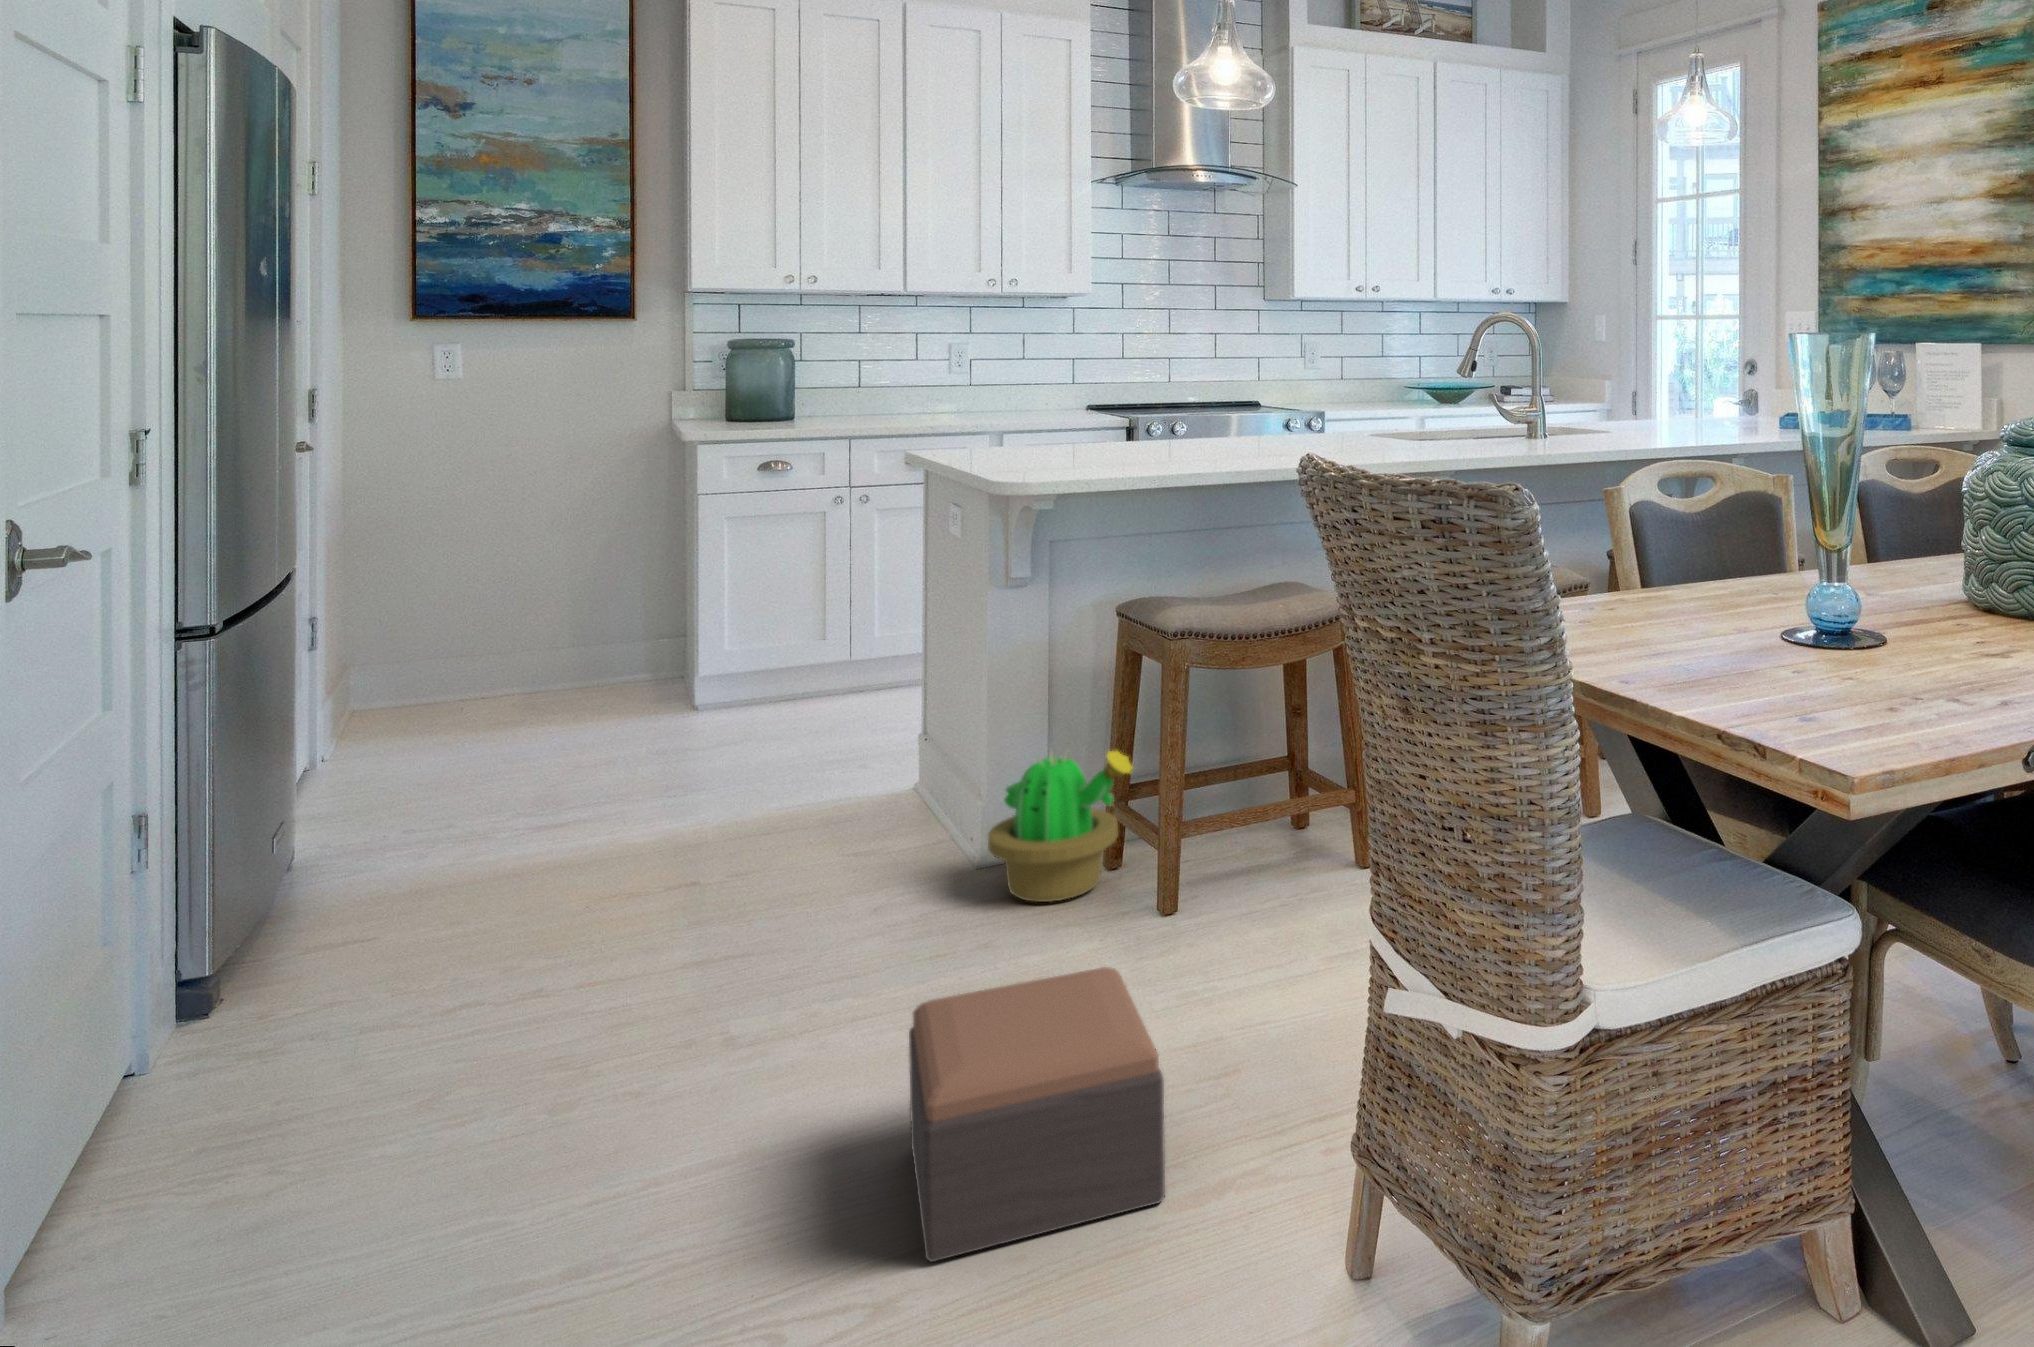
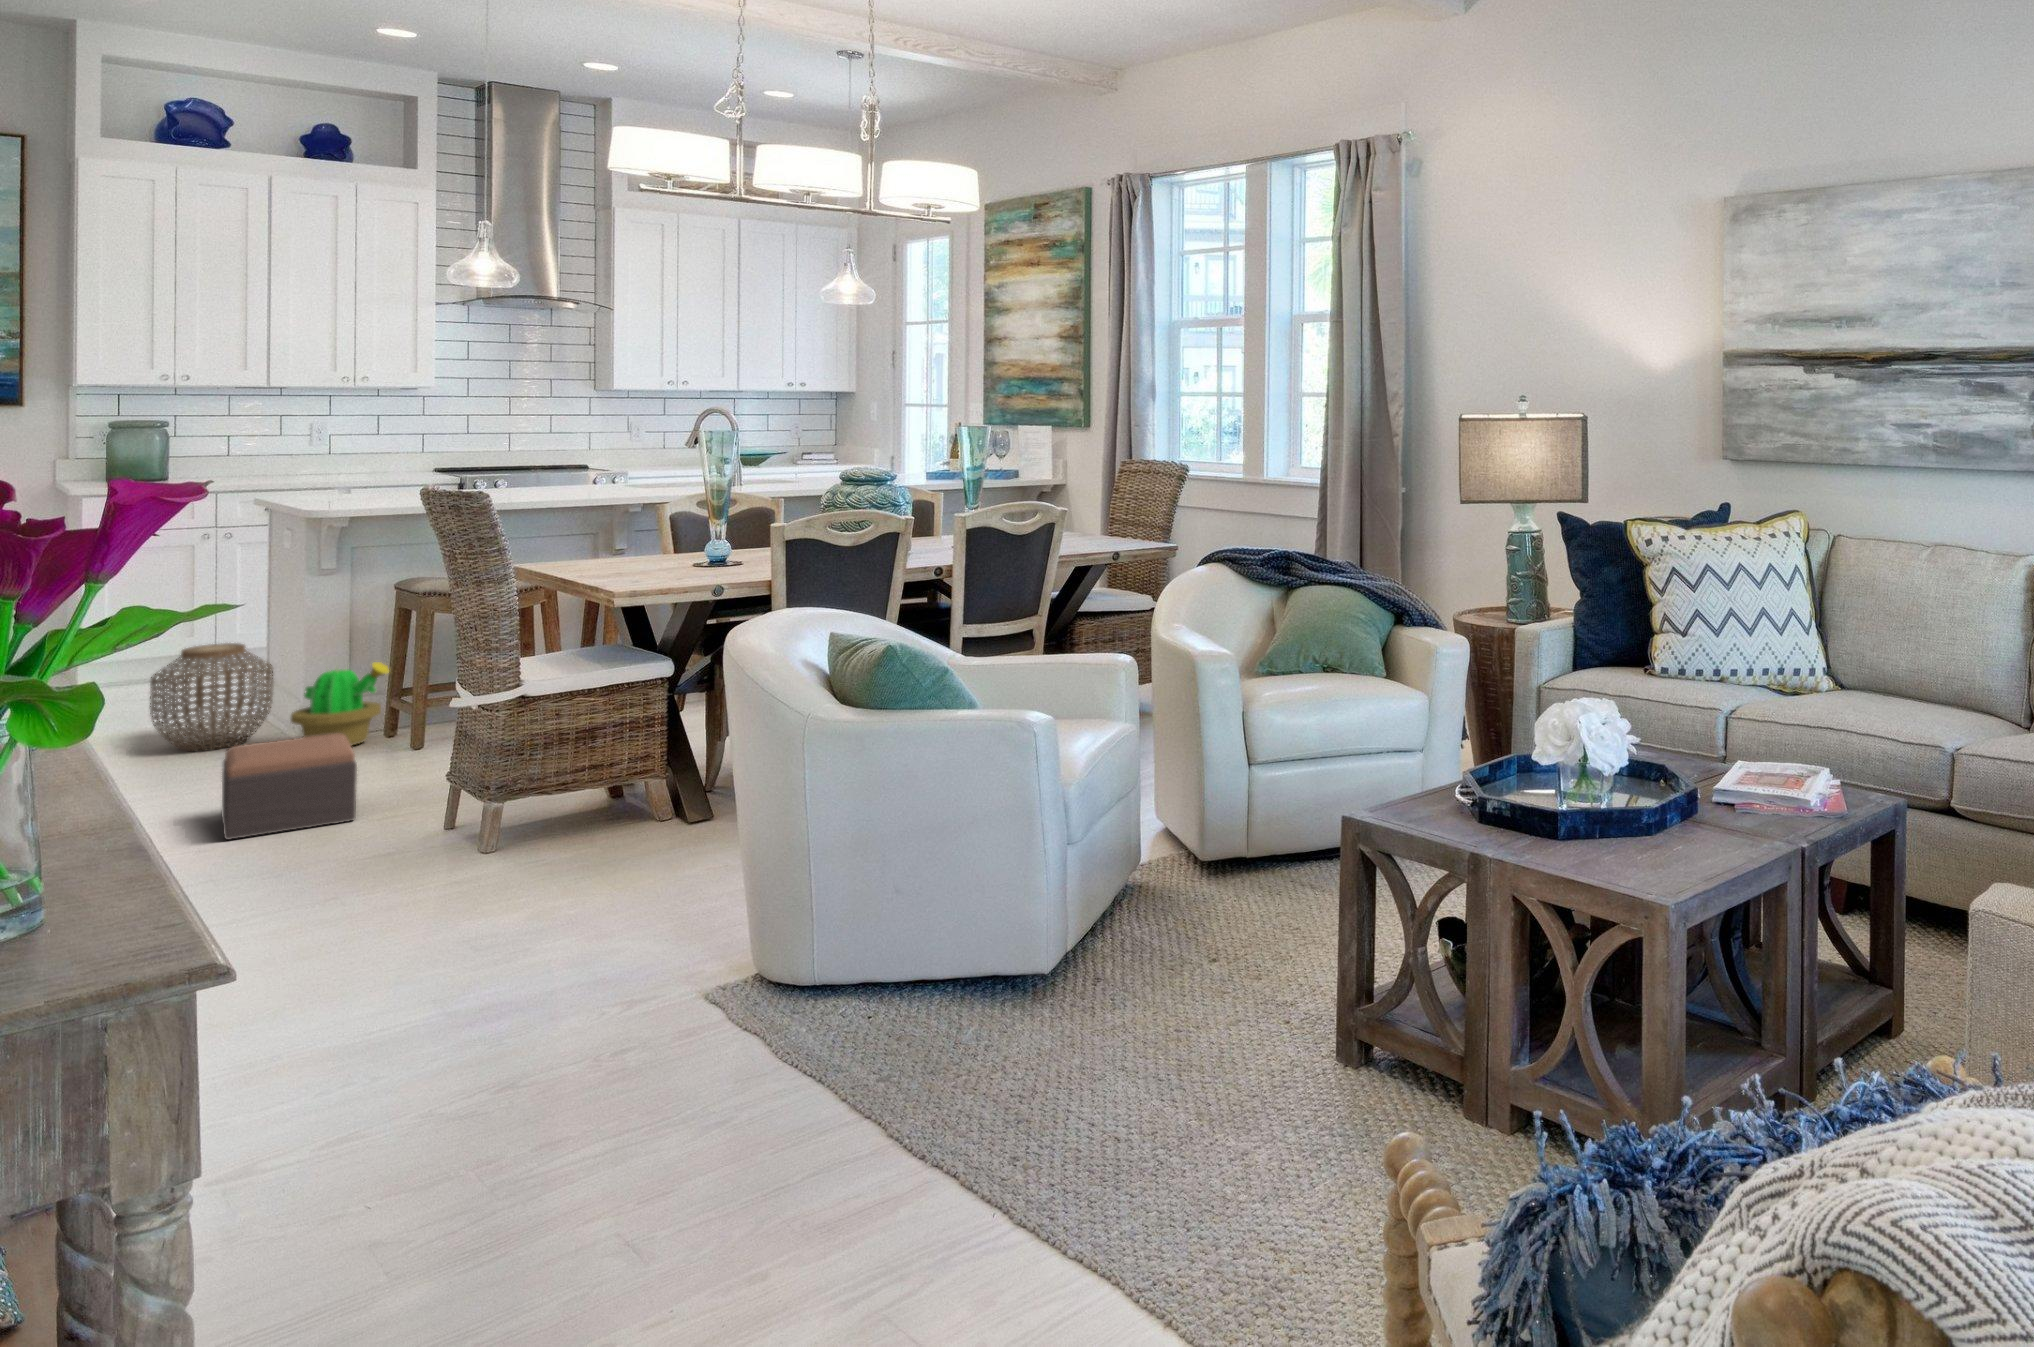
woven basket: none [785,697,956,884] -> present [150,643,273,751]

